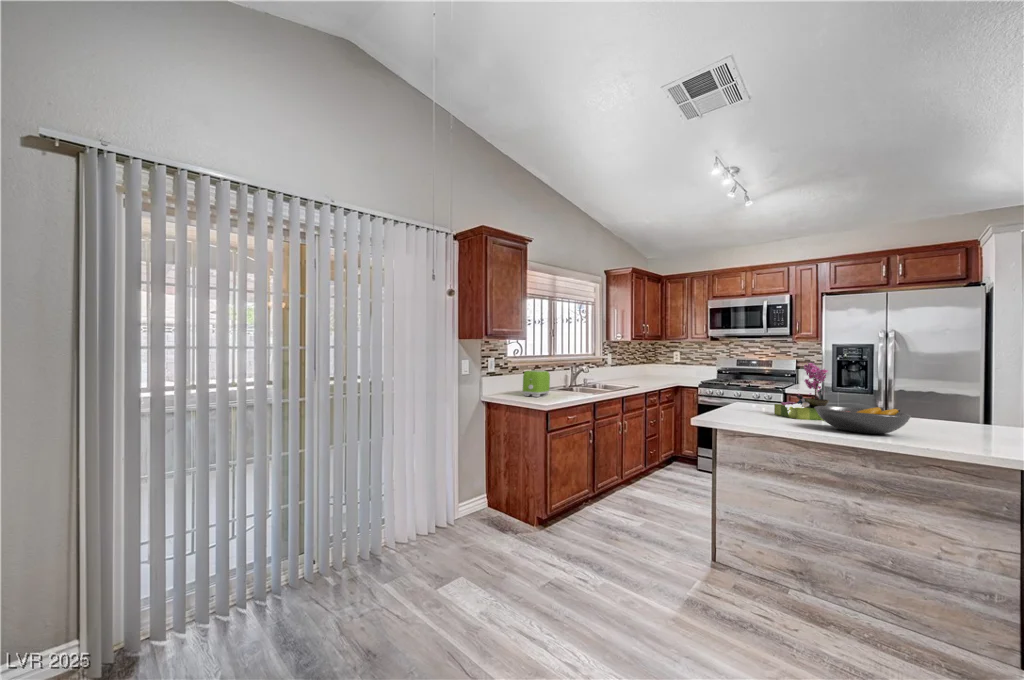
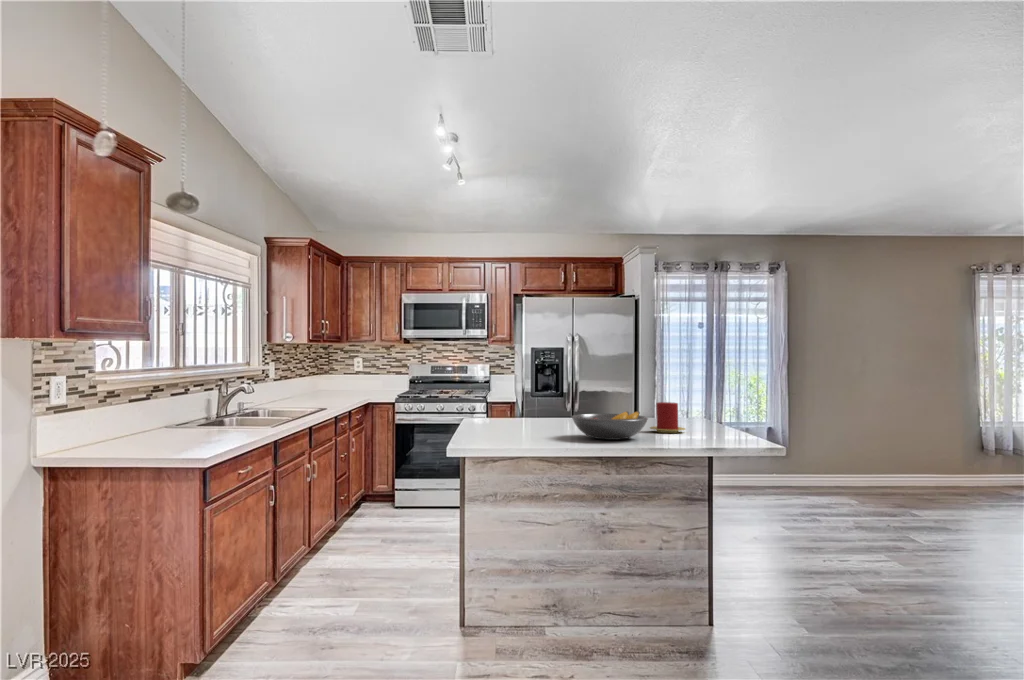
flower arrangement: present [774,363,829,420] -> none [512,367,565,432]
toaster: present [523,370,550,397] -> none [134,395,190,446]
candle: none [940,404,999,441] -> present [650,402,685,433]

